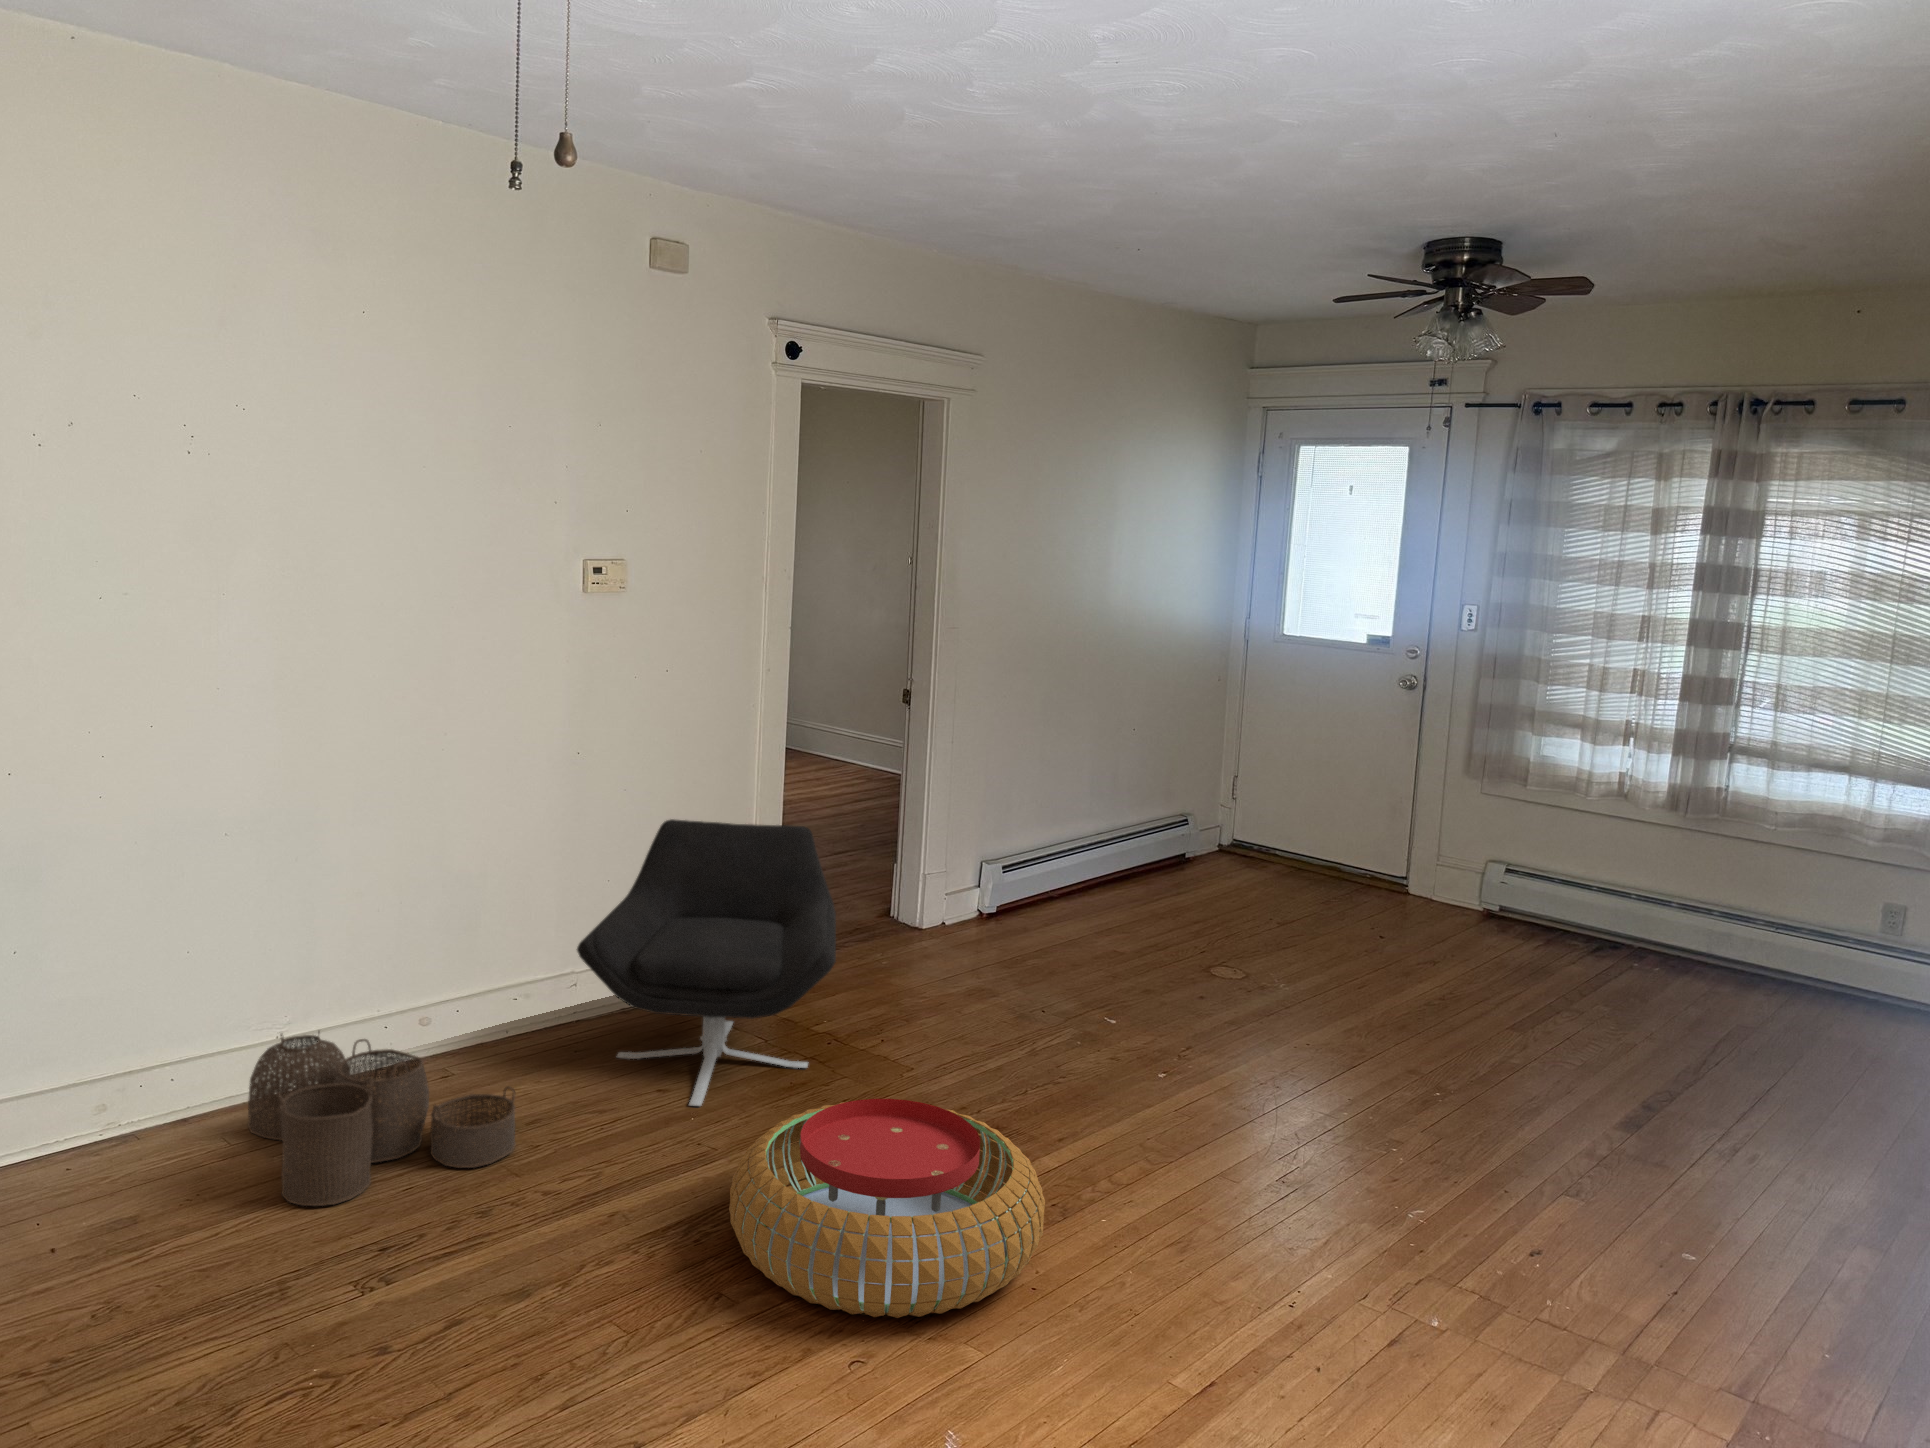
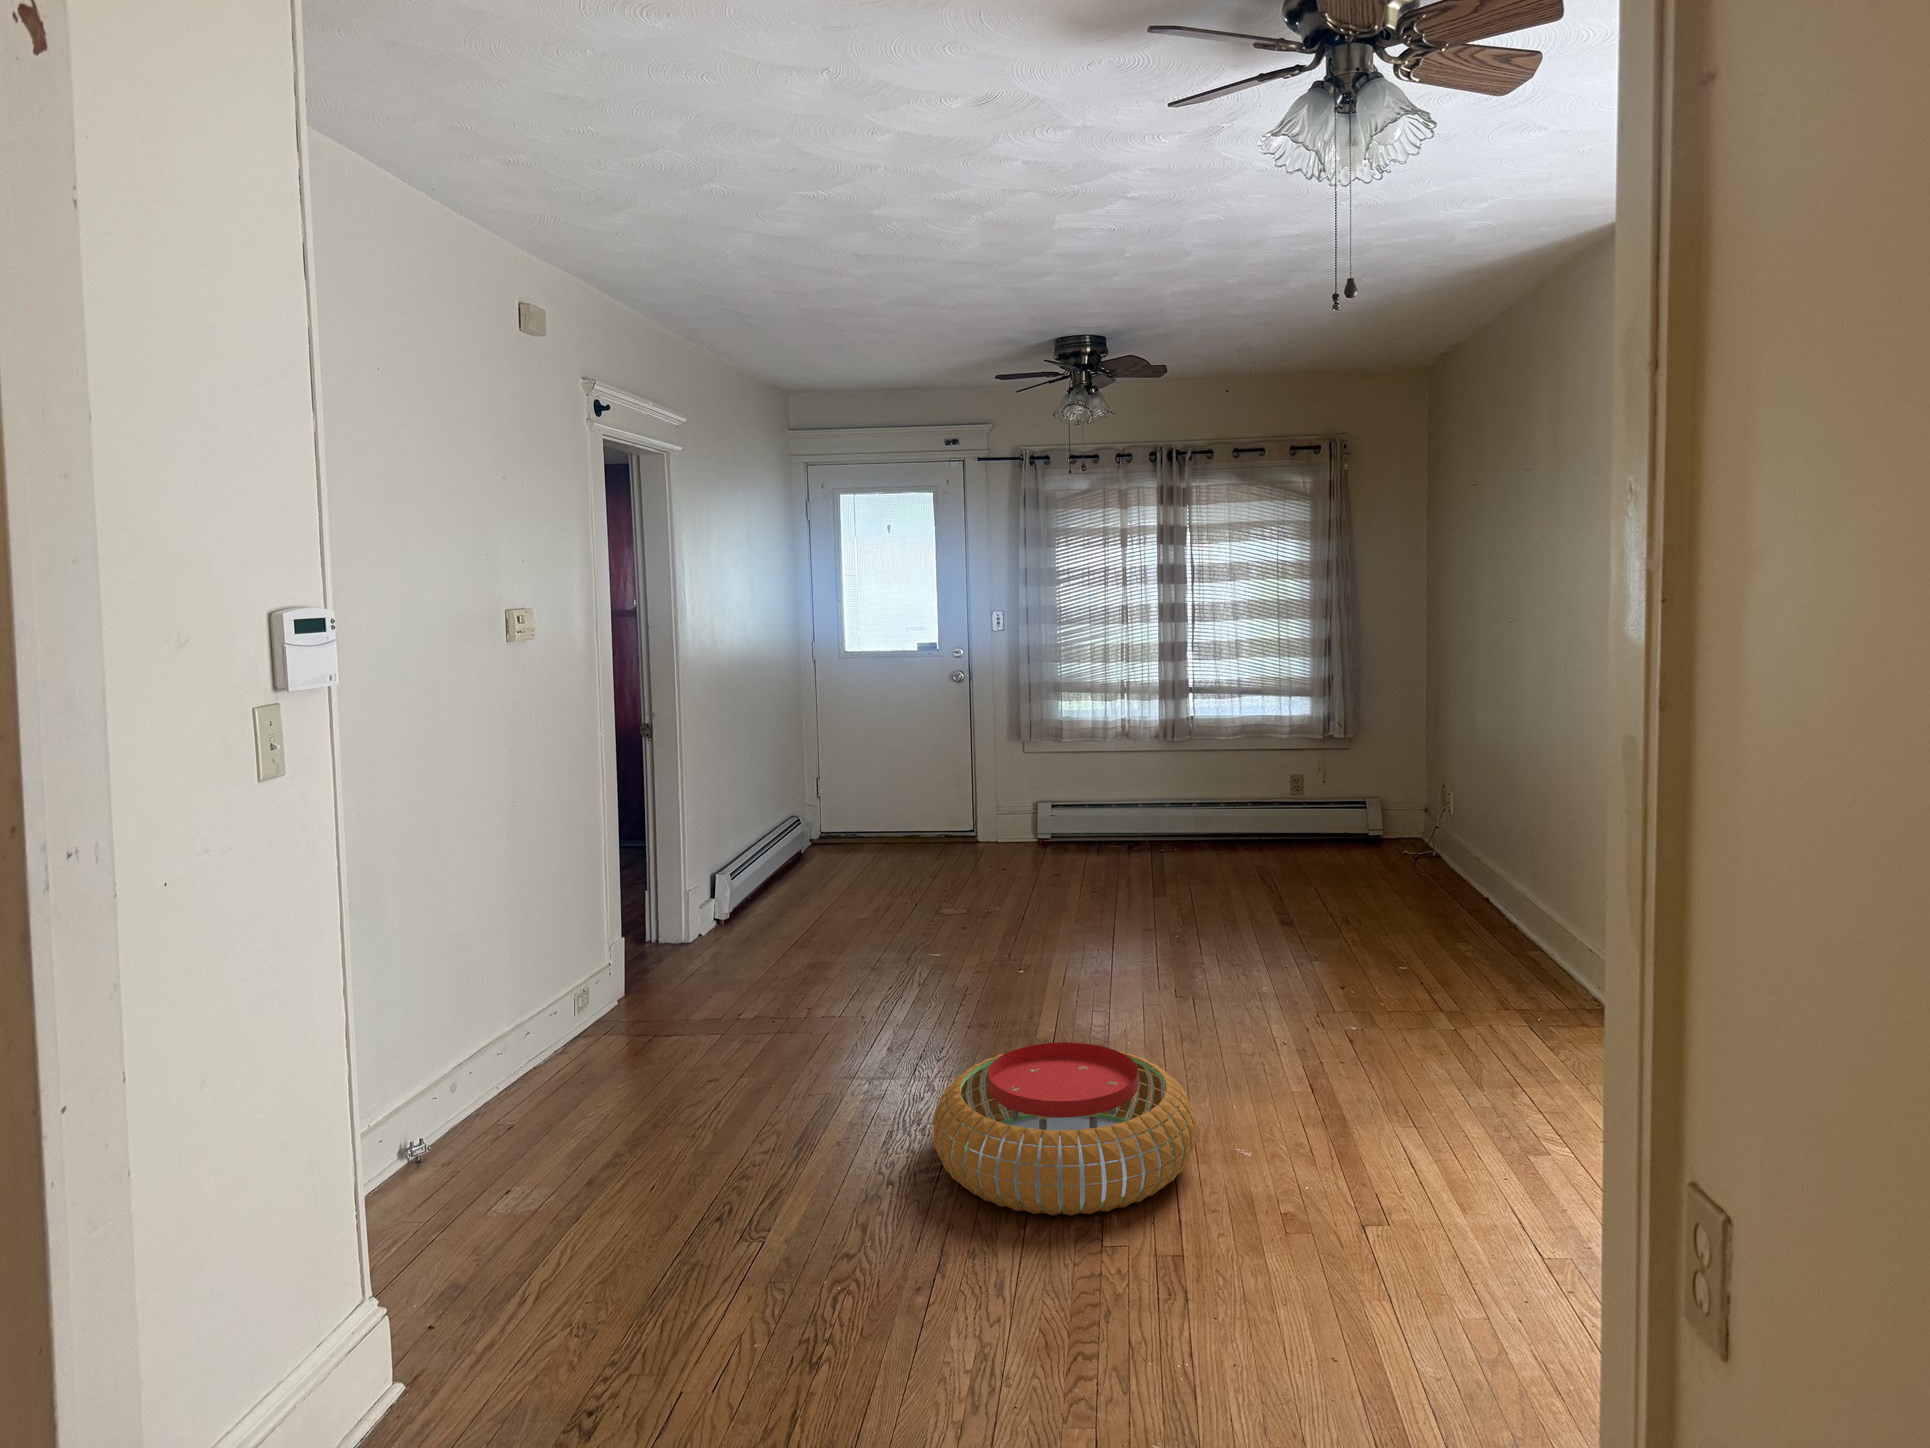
lounge chair: present [577,819,836,1106] -> none [561,868,846,1141]
woven basket: present [248,1032,516,1206] -> none [360,1171,693,1360]

